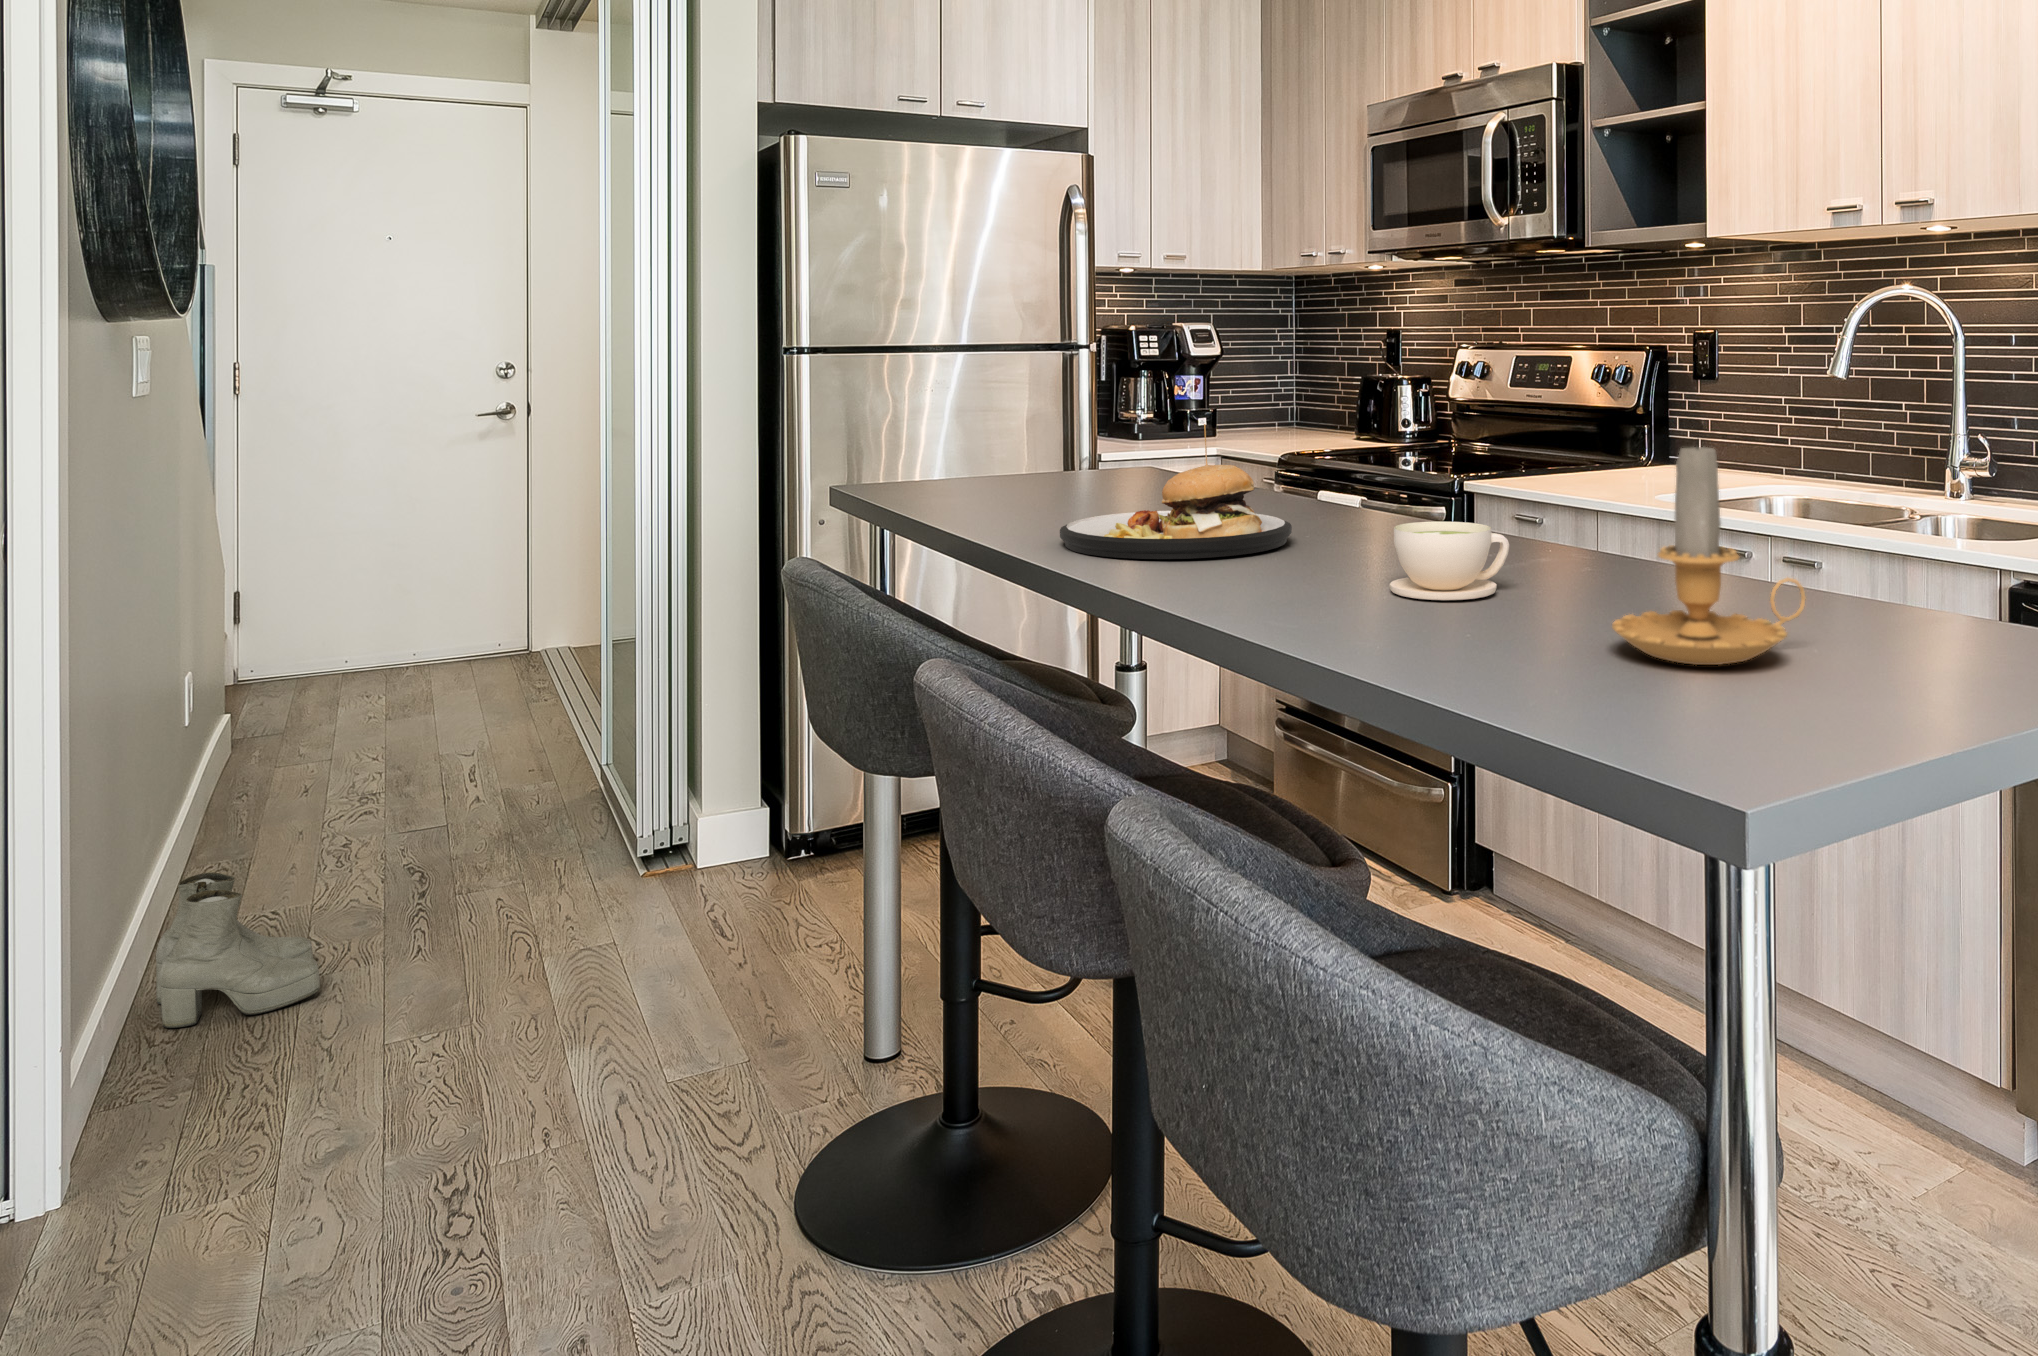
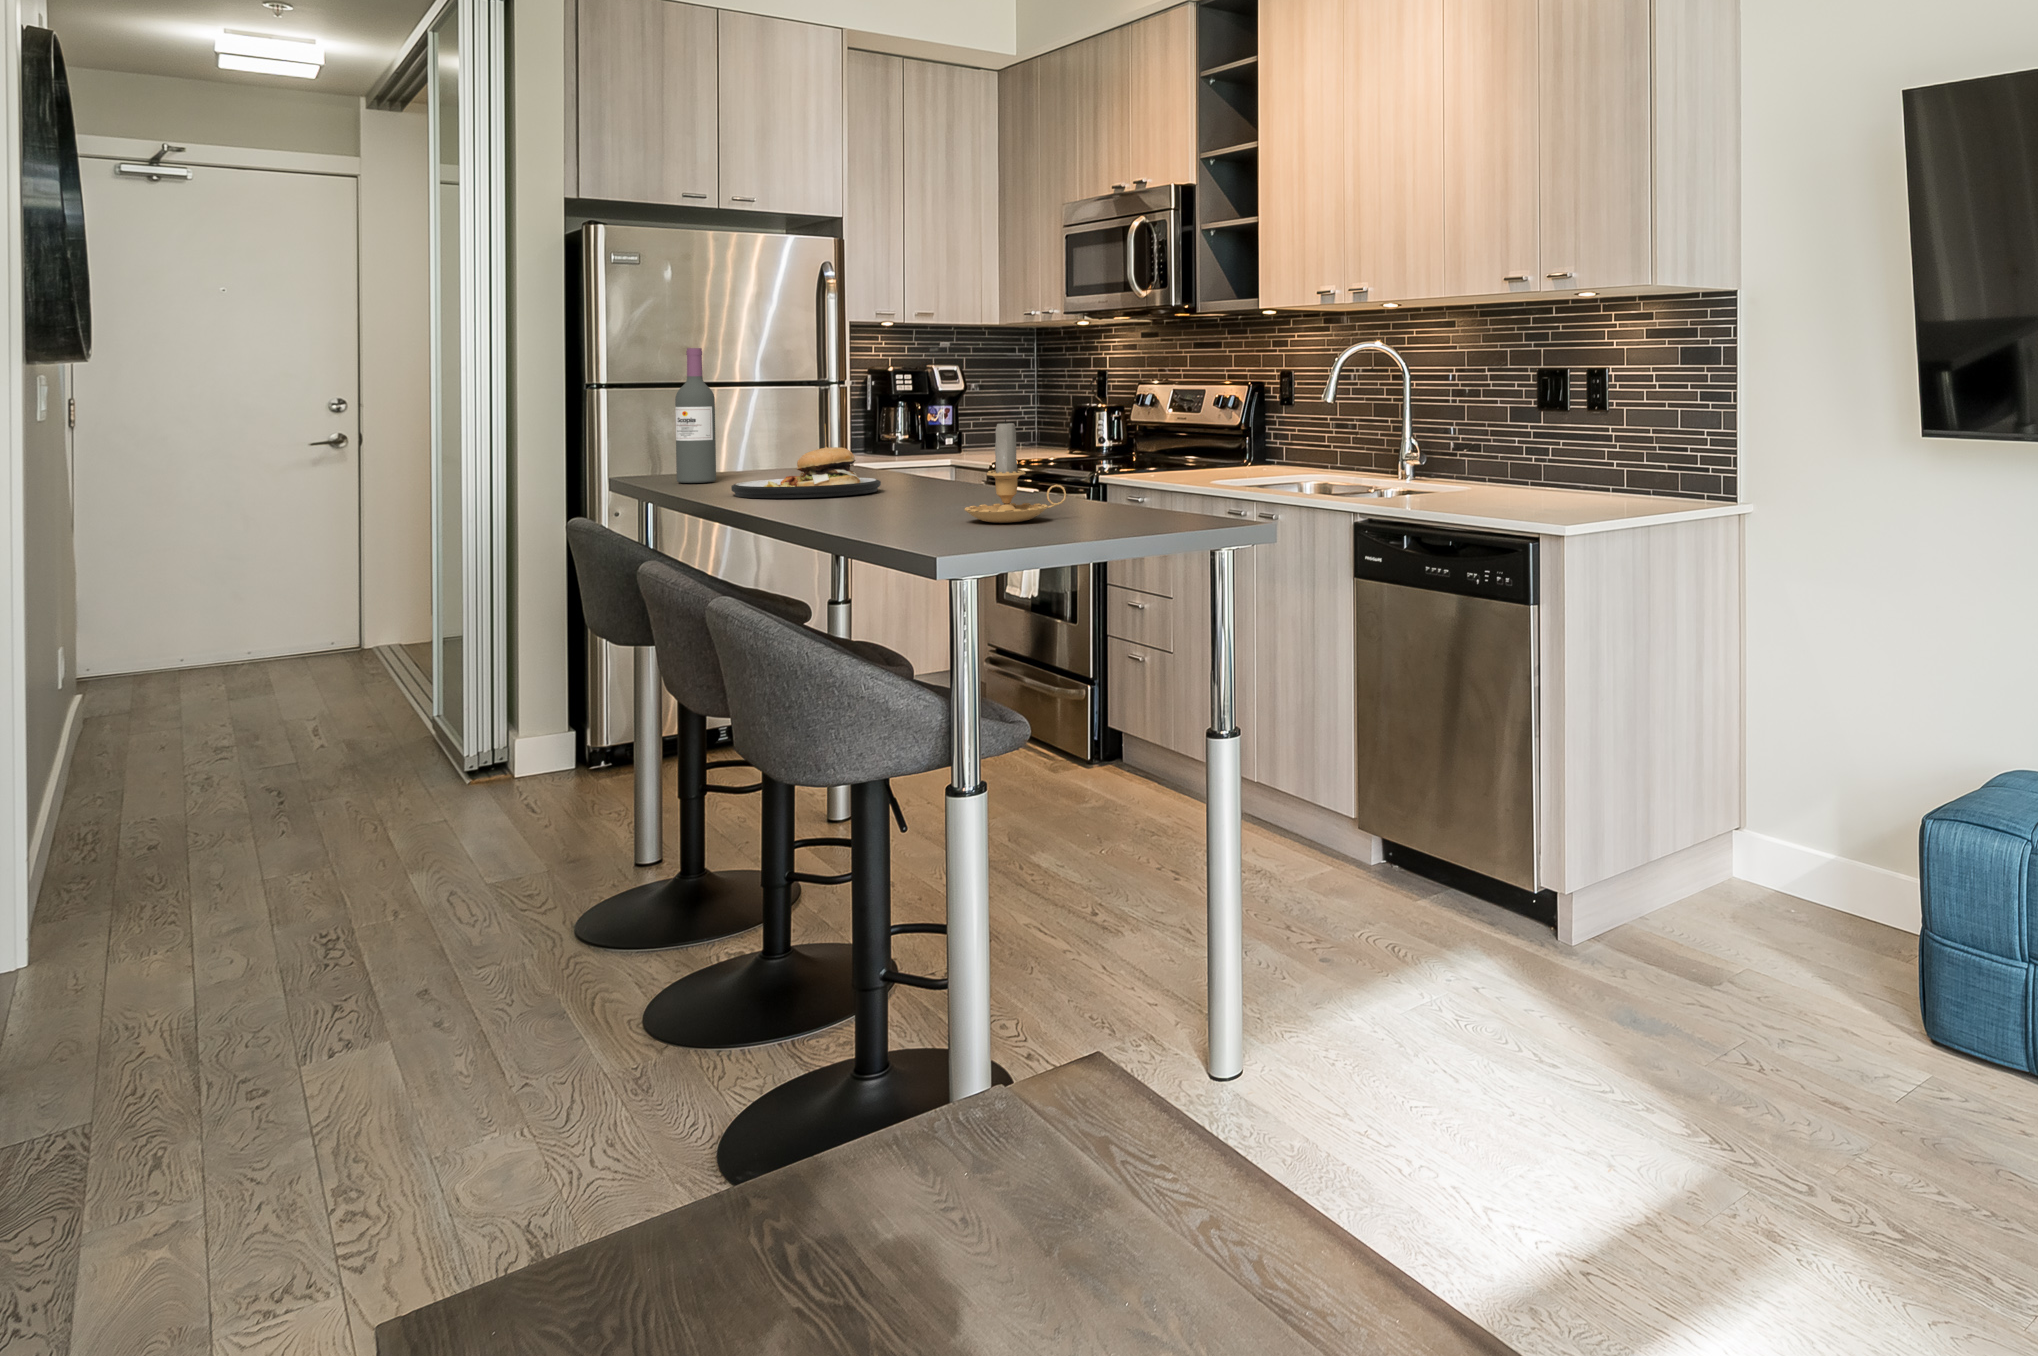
wine bottle: none [948,297,1005,512] -> present [675,348,716,483]
coffee cup: present [1390,521,1509,600] -> none [898,471,965,508]
boots: present [156,873,320,1028] -> none [57,774,197,881]

